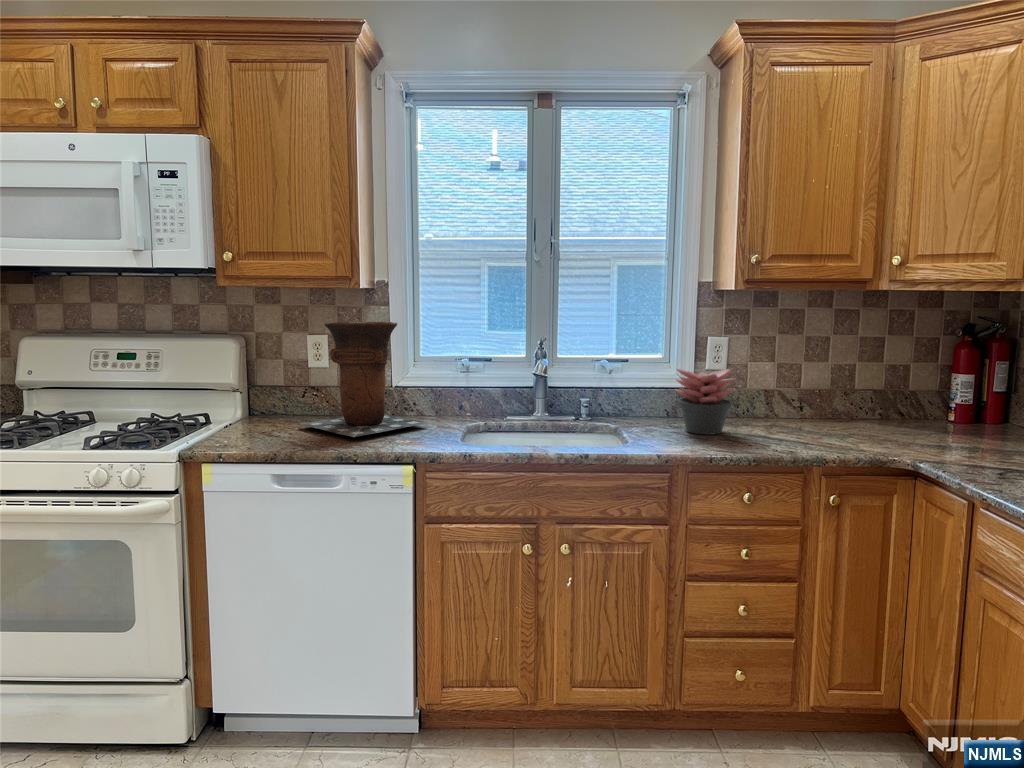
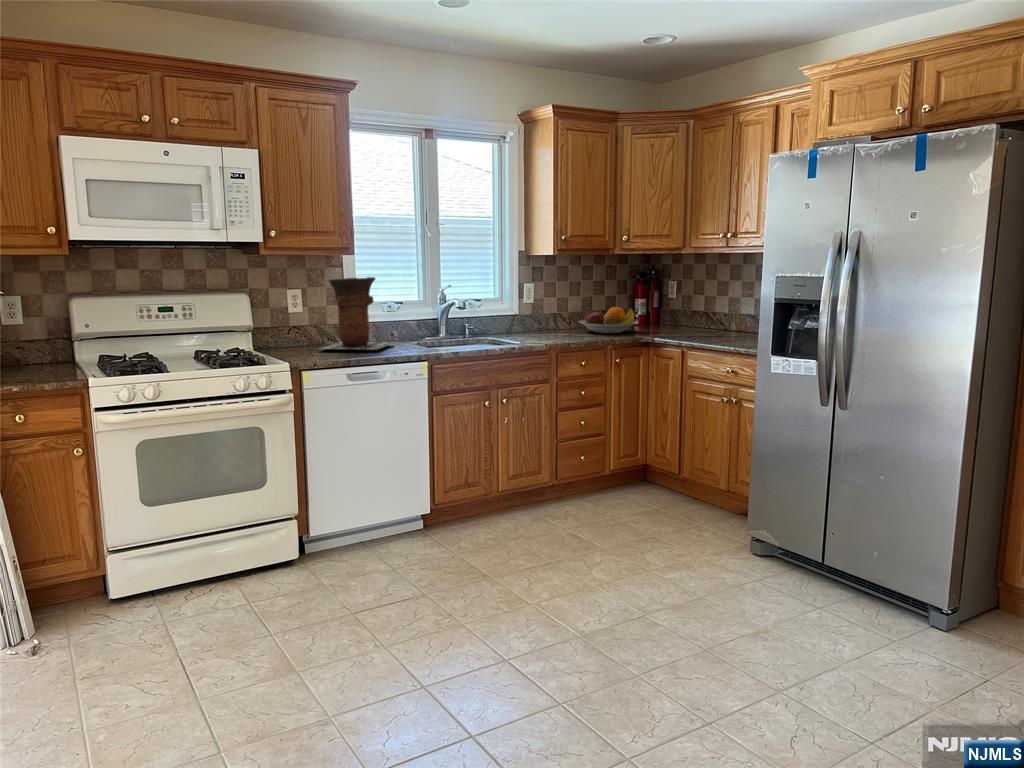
succulent plant: present [676,369,736,435] -> none [523,300,558,336]
fruit bowl: none [792,391,918,442] -> present [579,307,637,333]

